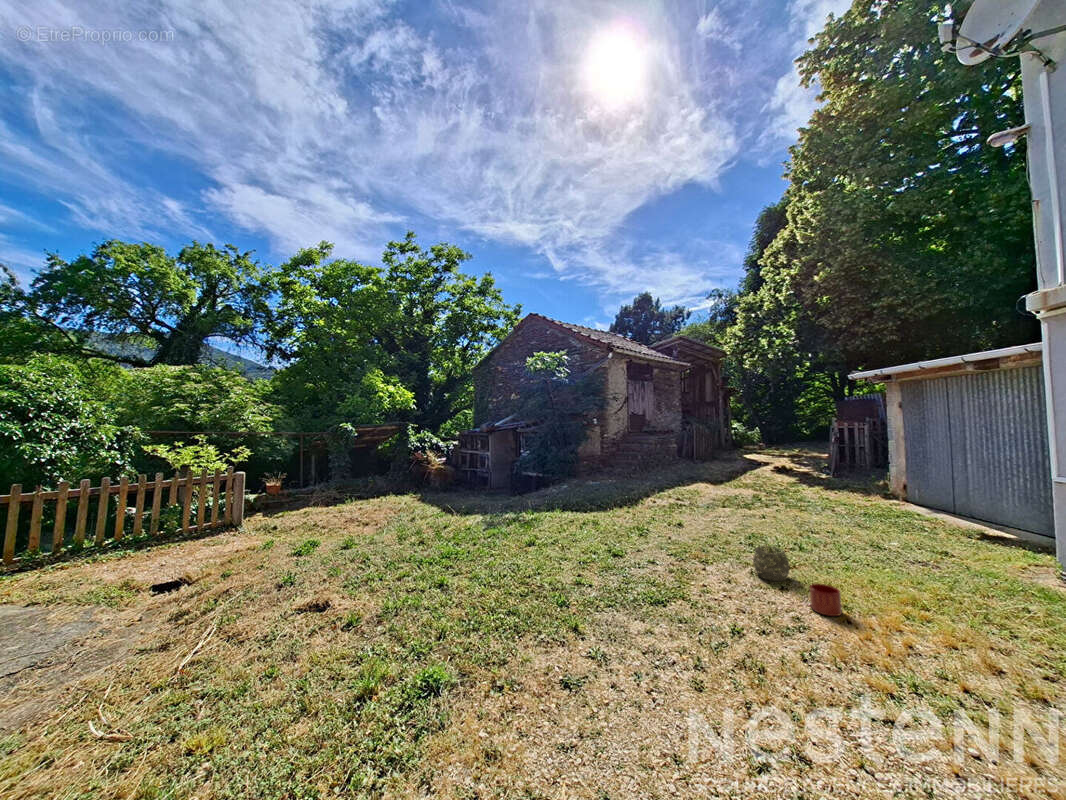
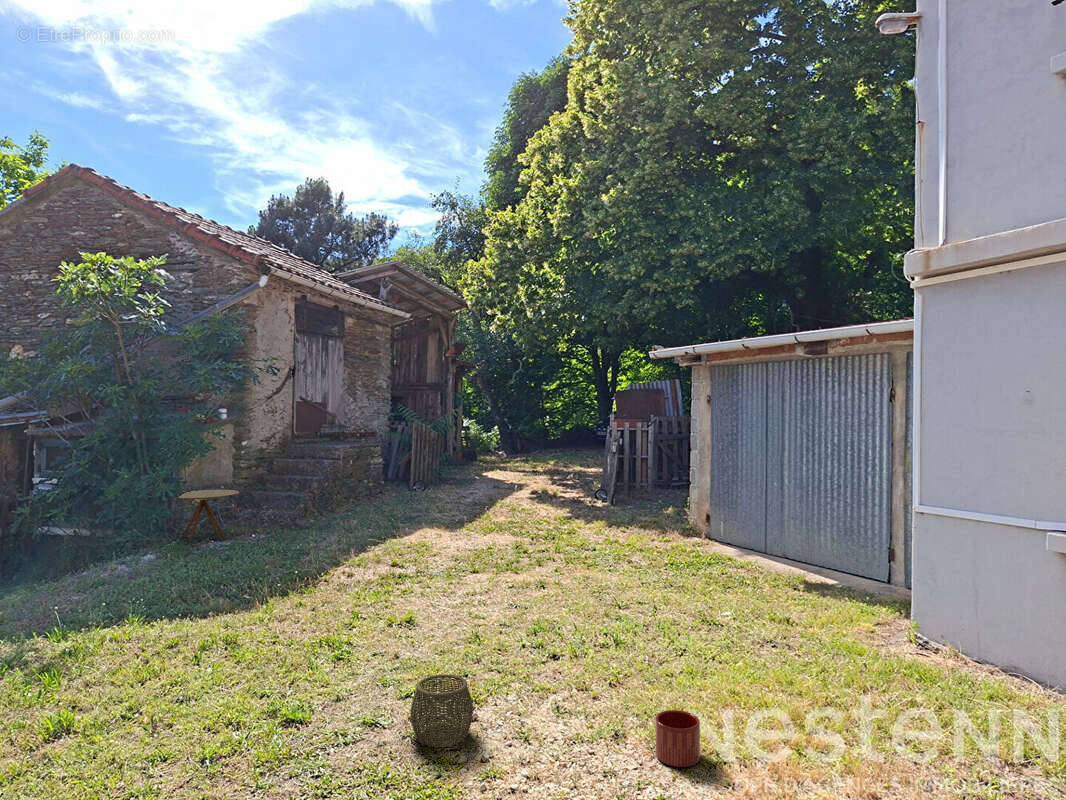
round table: none [571,458,602,481] -> present [177,490,239,542]
woven basket: present [753,546,790,581] -> present [410,674,474,748]

